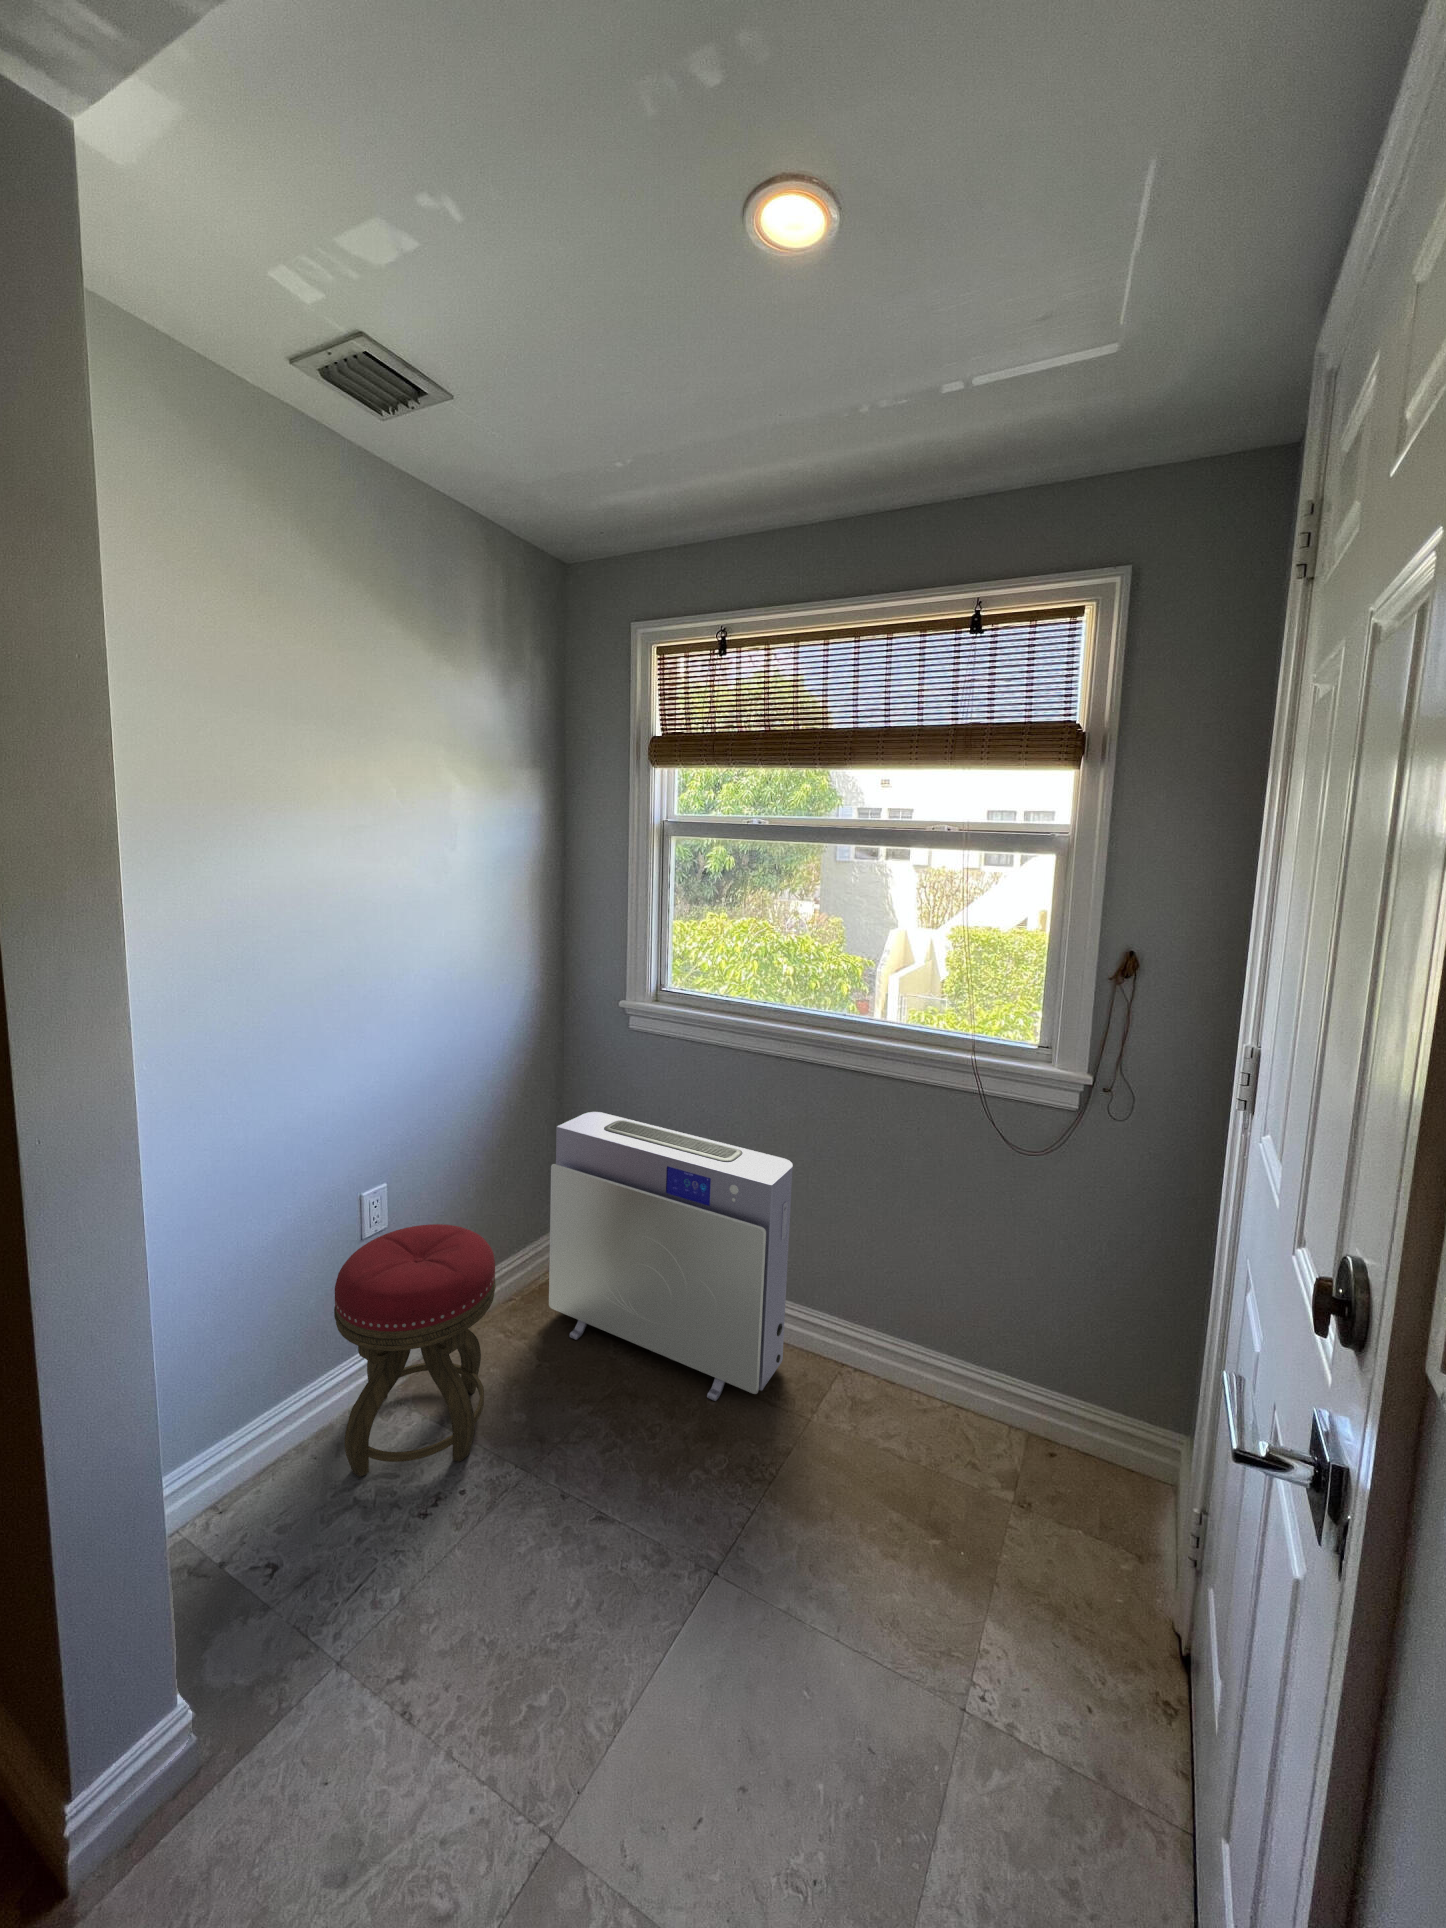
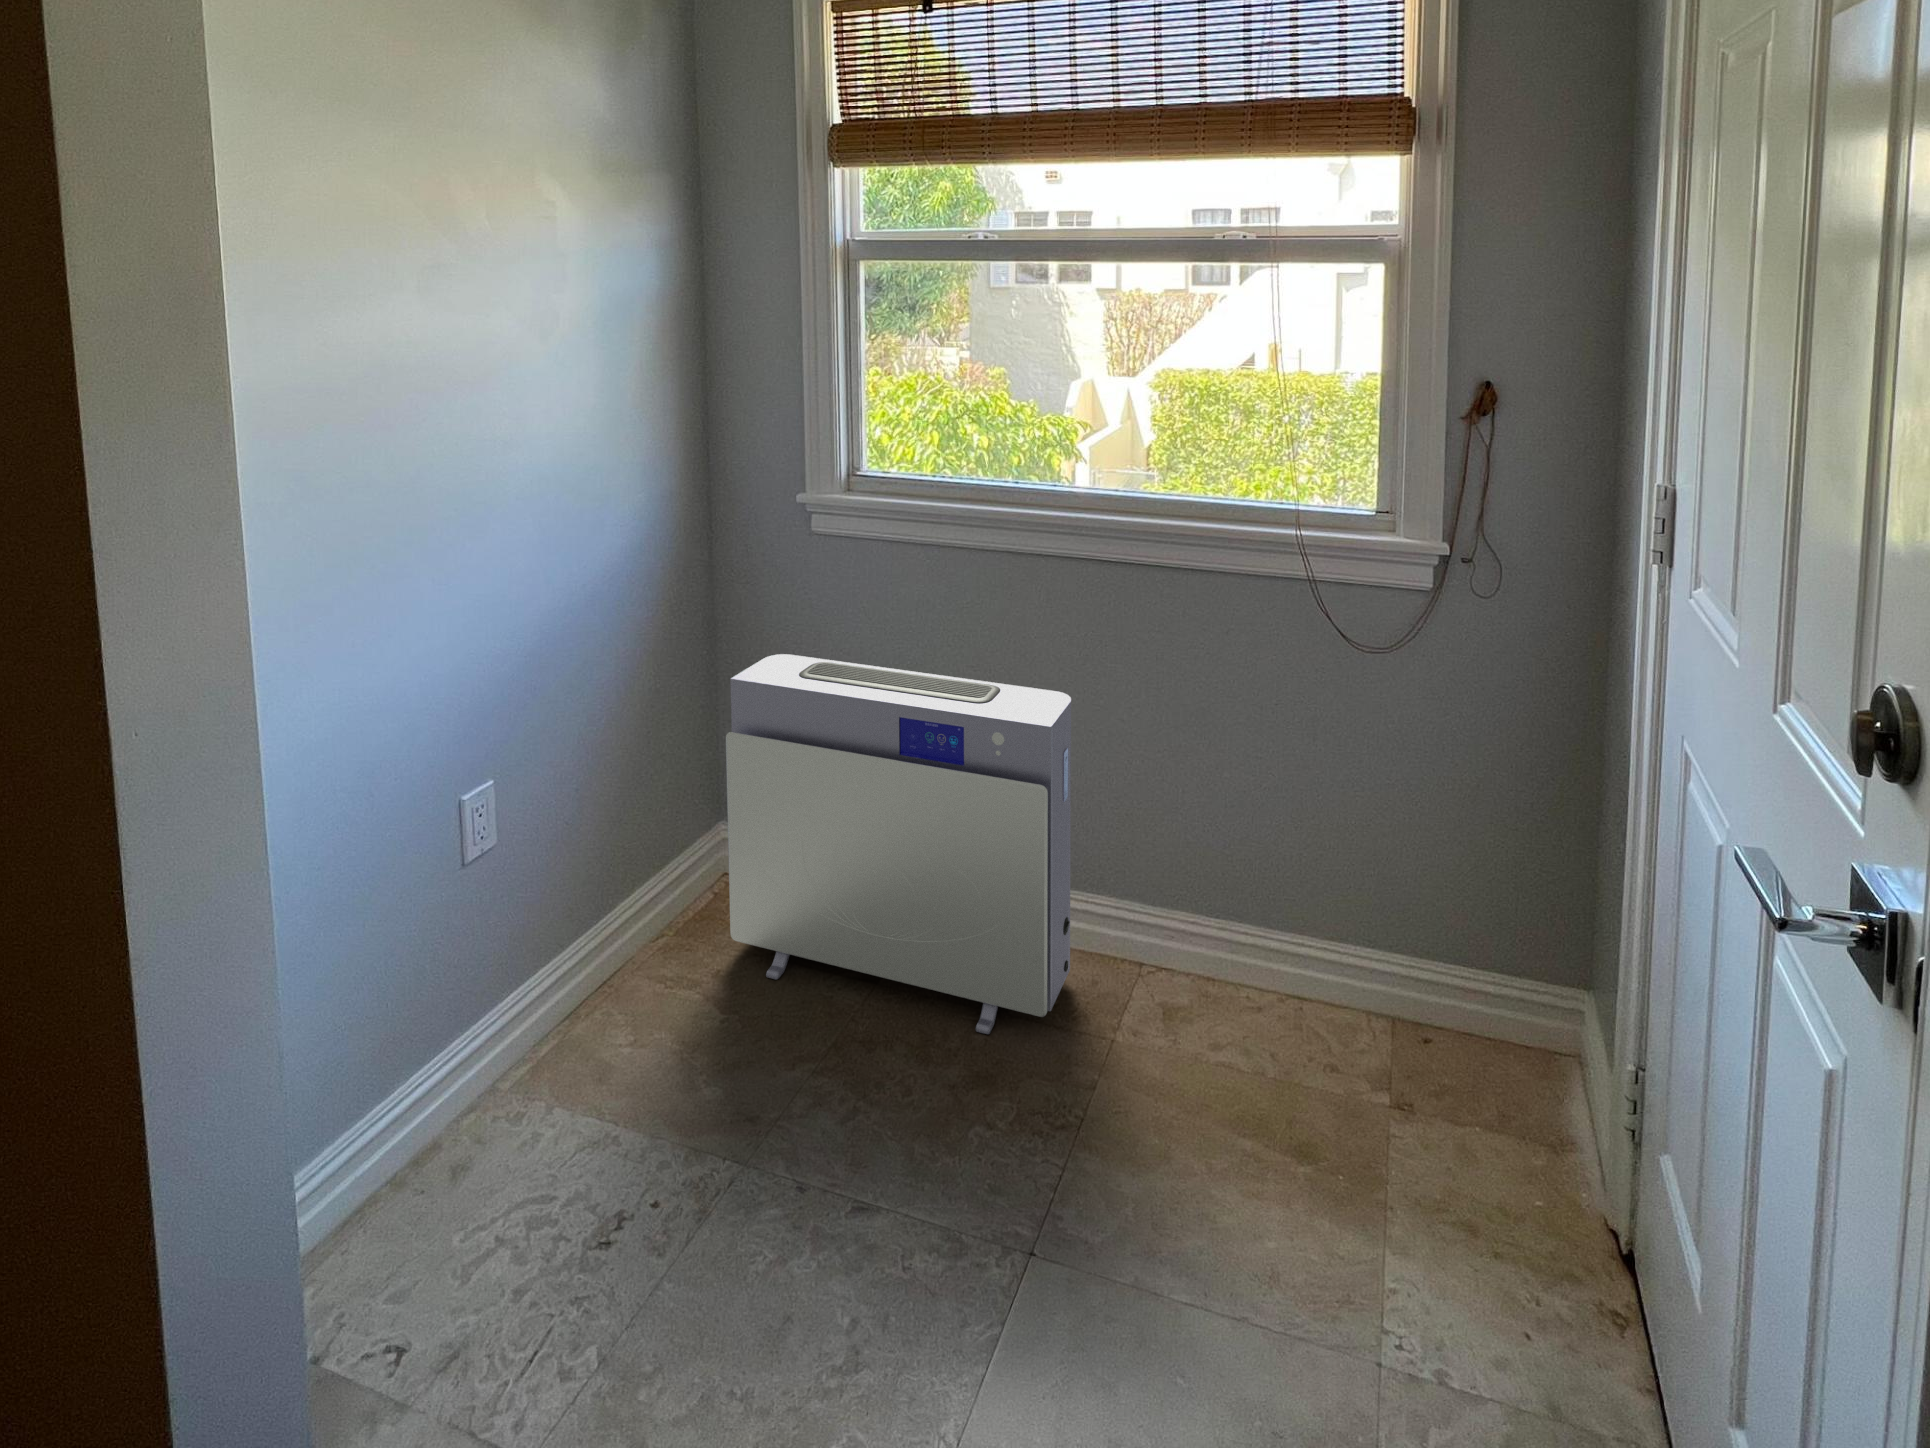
stool: present [334,1224,496,1477] -> none [444,831,675,1209]

